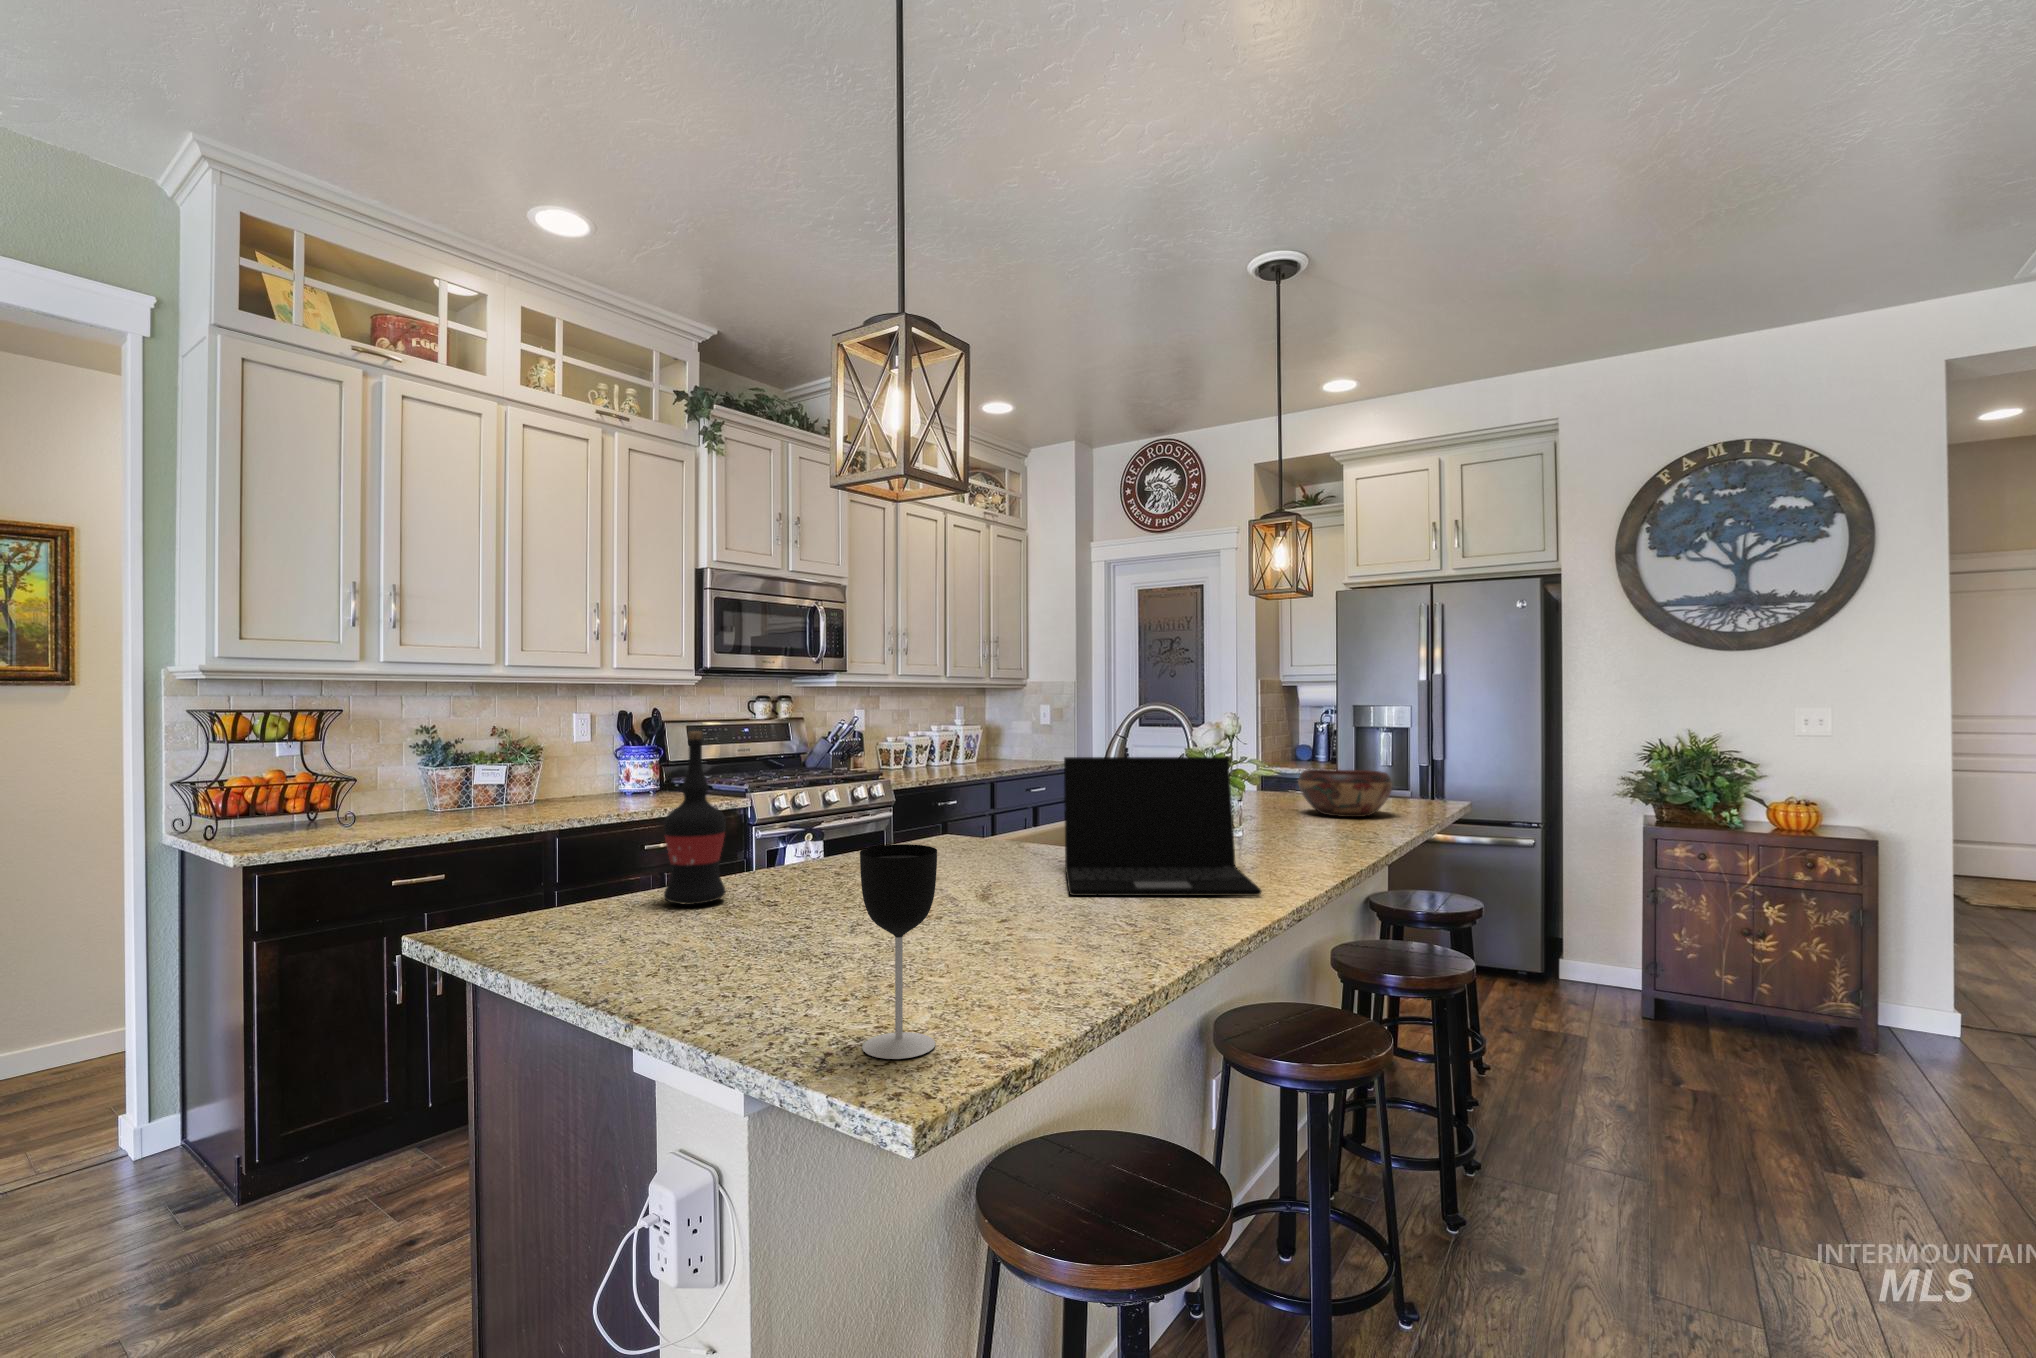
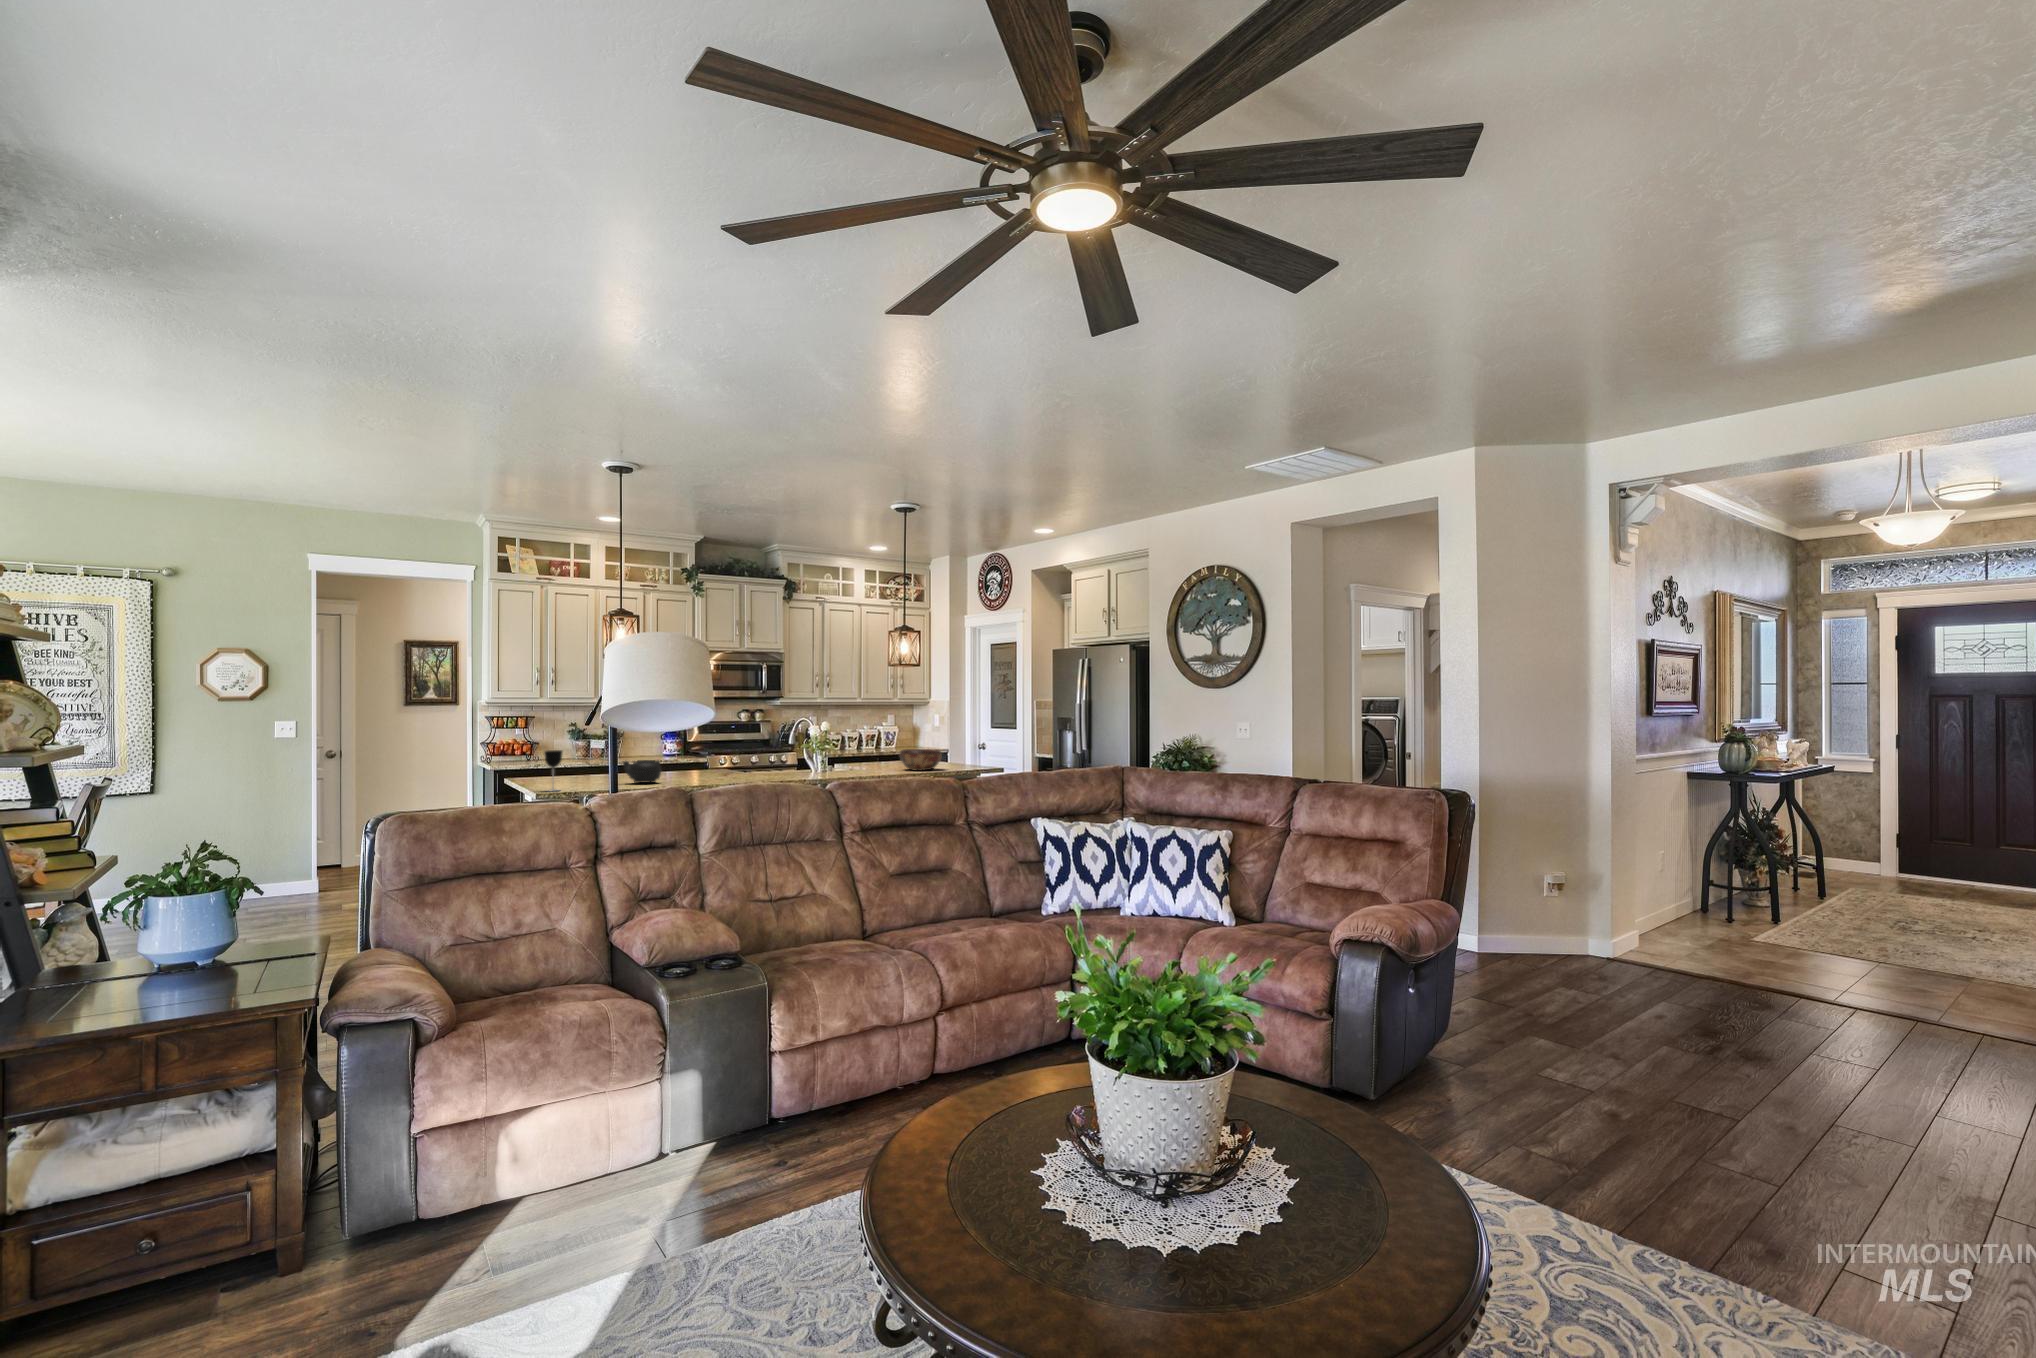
wine bottle: present [664,731,726,905] -> none [572,726,592,778]
laptop: present [1064,757,1262,896] -> none [684,737,767,782]
teapot: none [960,841,1081,931] -> present [623,760,661,783]

